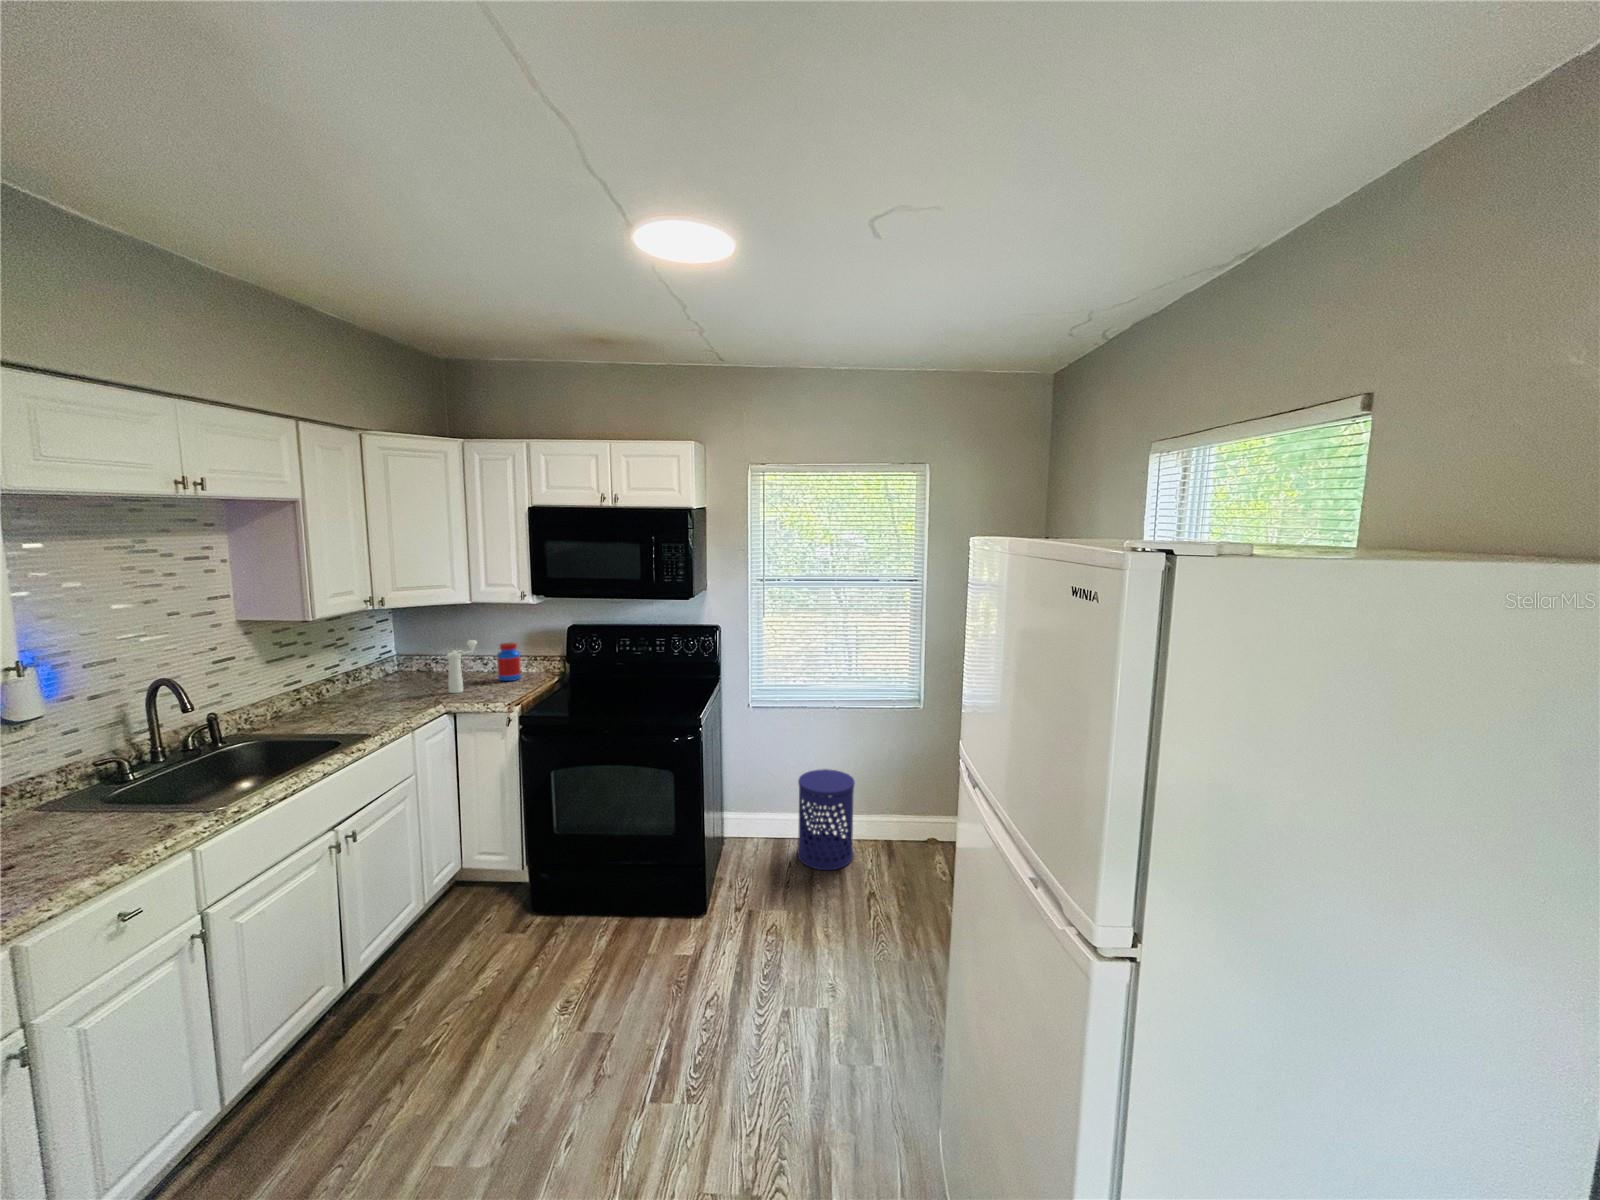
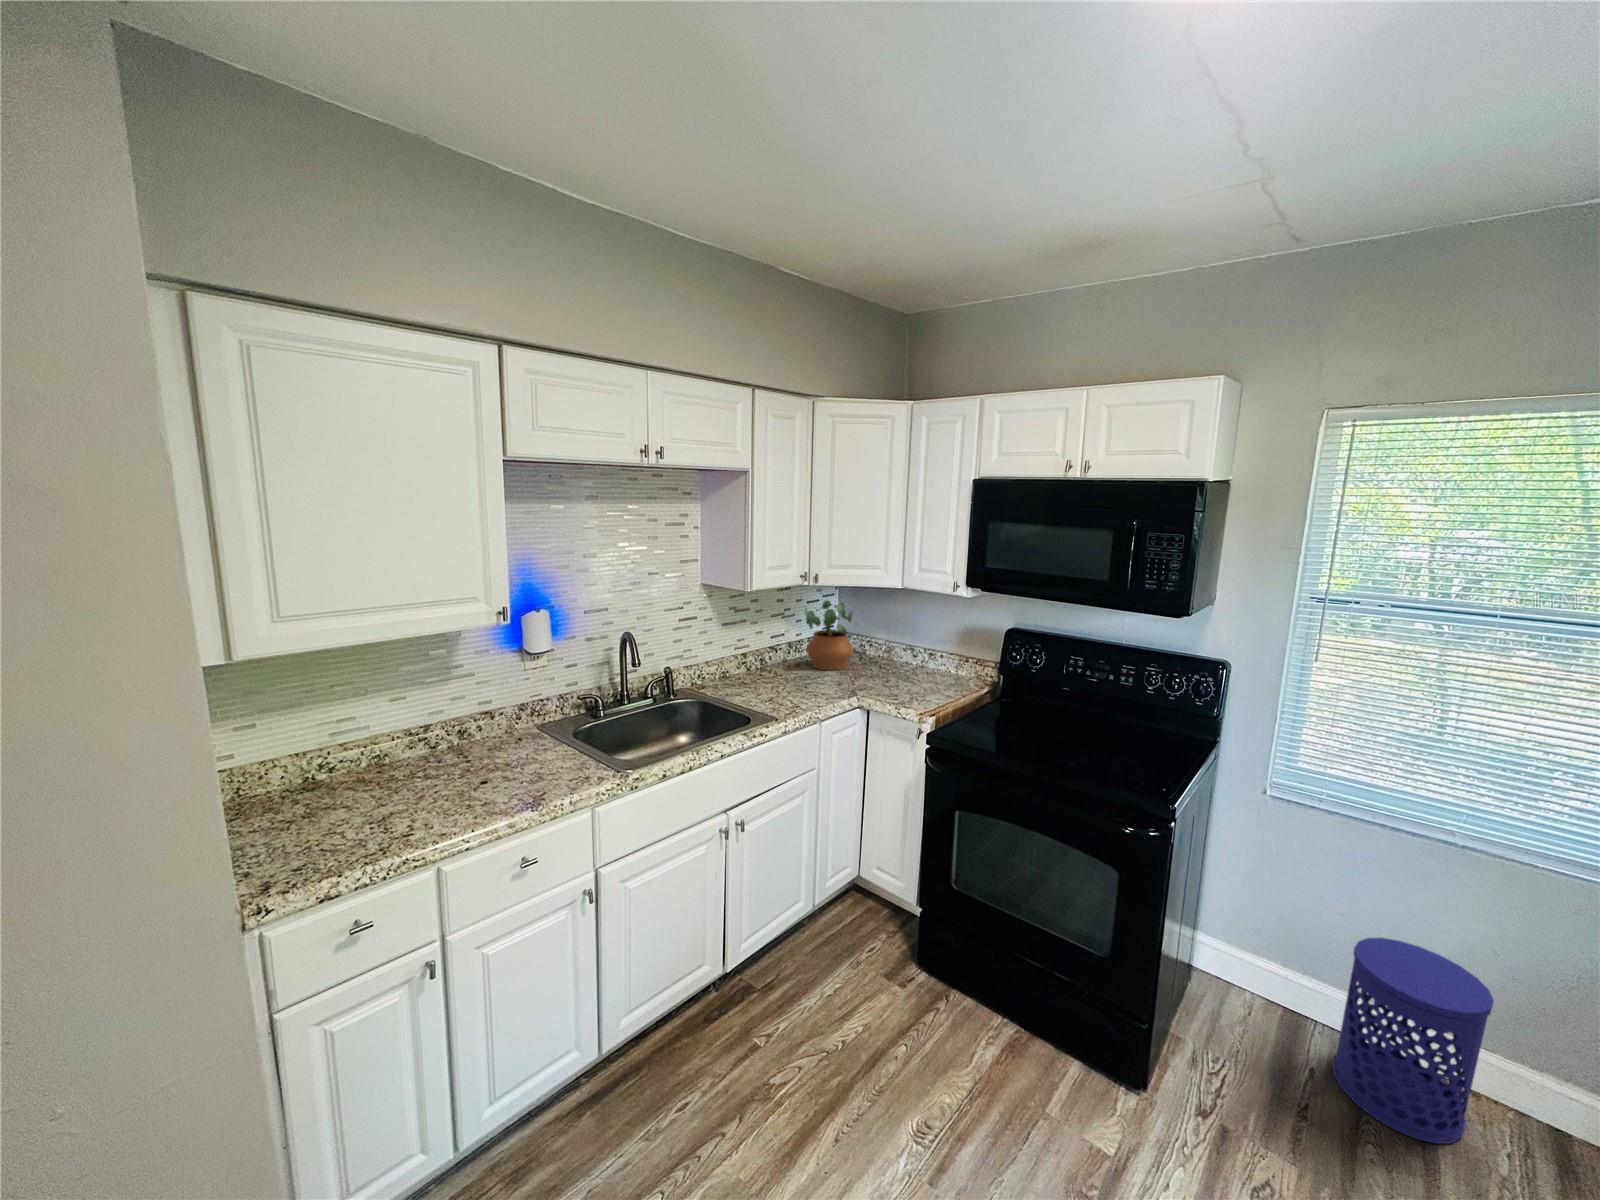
potted plant: none [365,625,428,691] -> present [806,601,854,670]
pepper mill: present [447,640,477,693] -> none [869,629,904,686]
jar: present [497,642,521,681] -> none [923,636,950,682]

